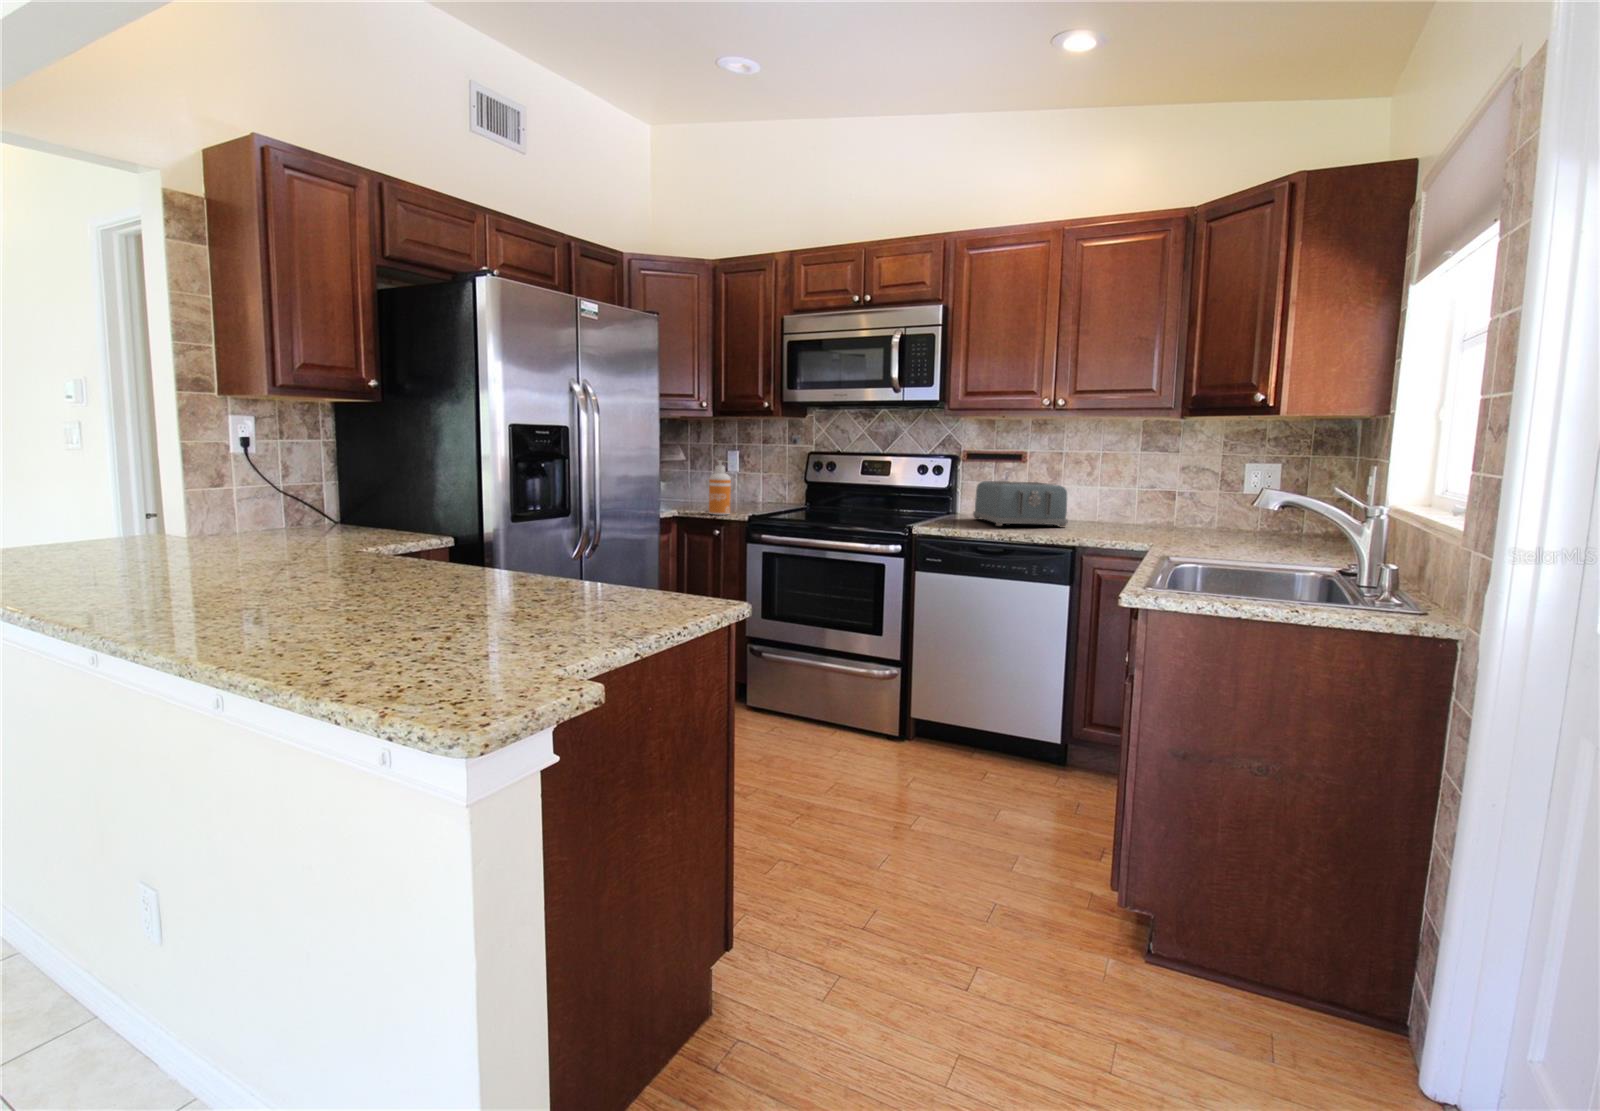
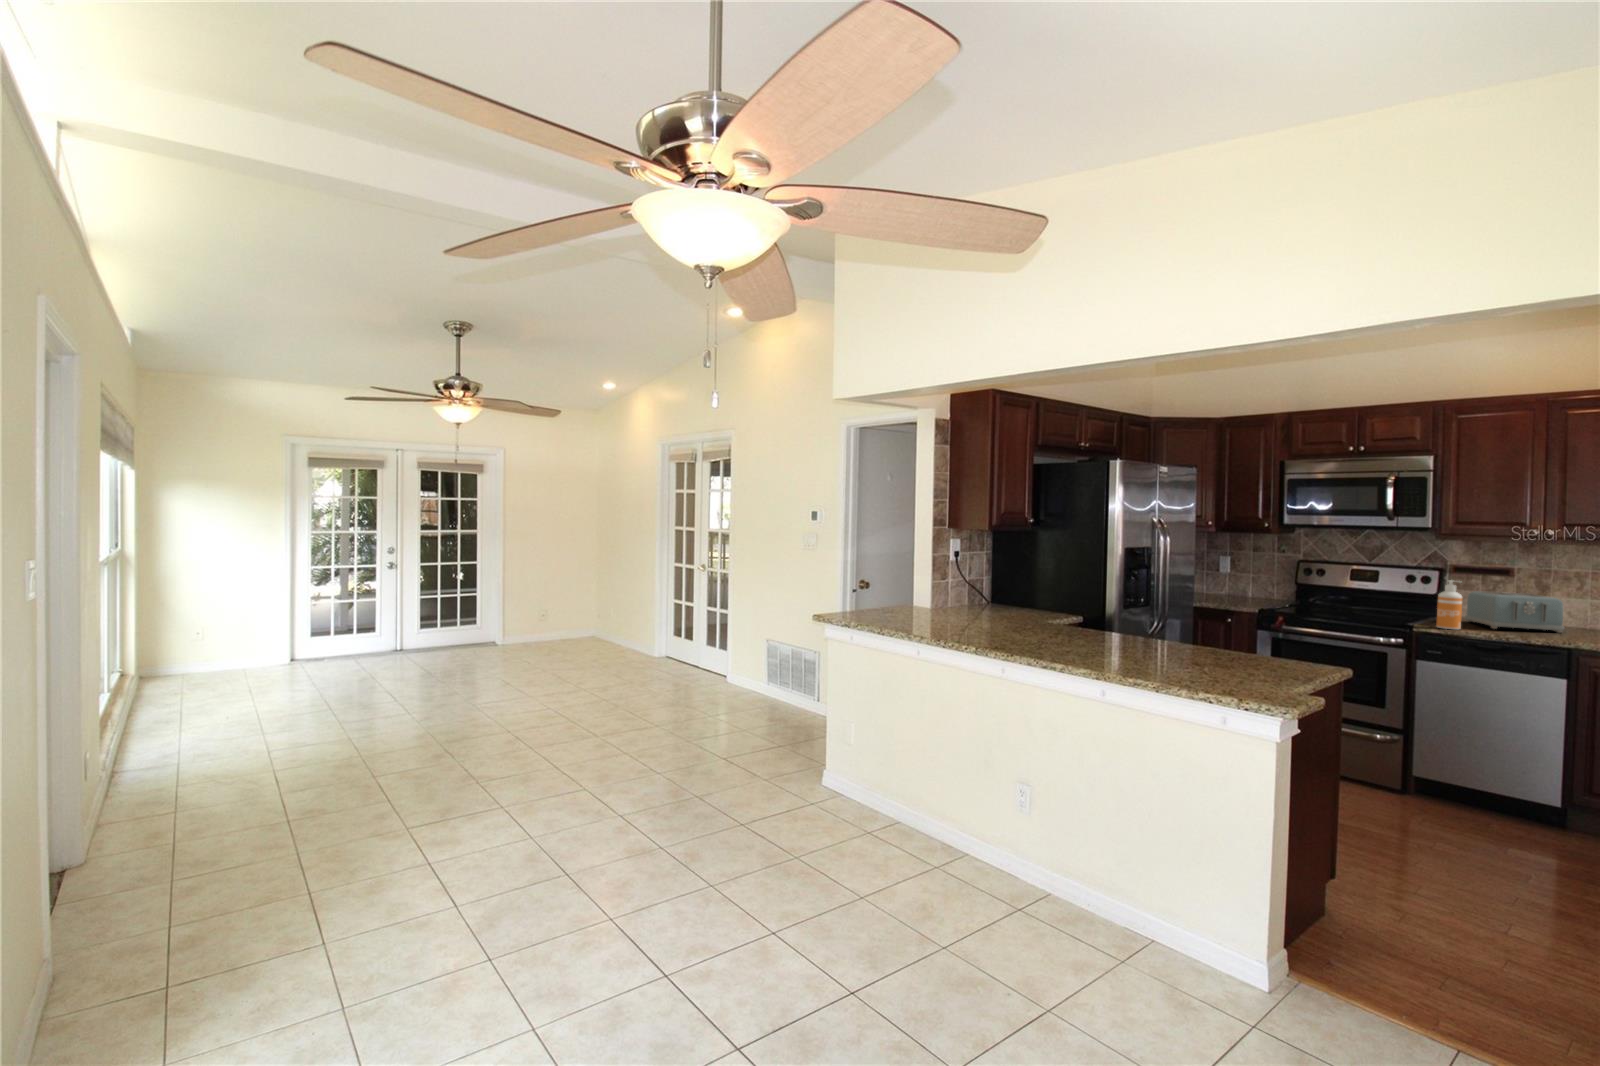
soap dispenser: present [709,460,731,515] -> present [1436,580,1462,629]

